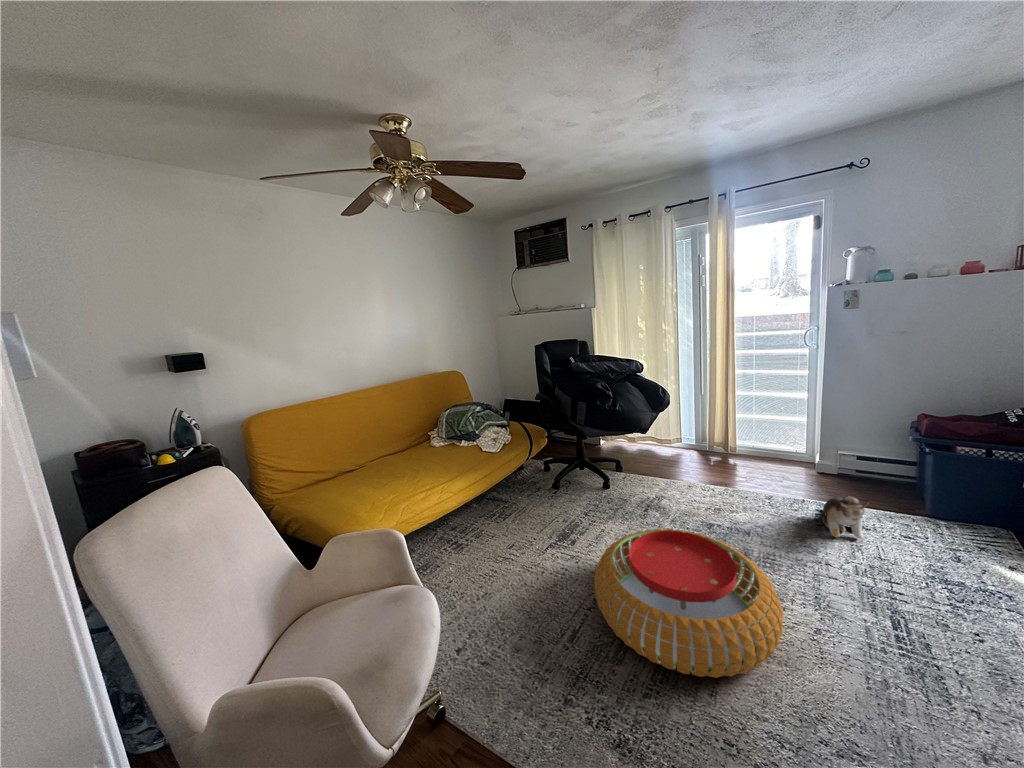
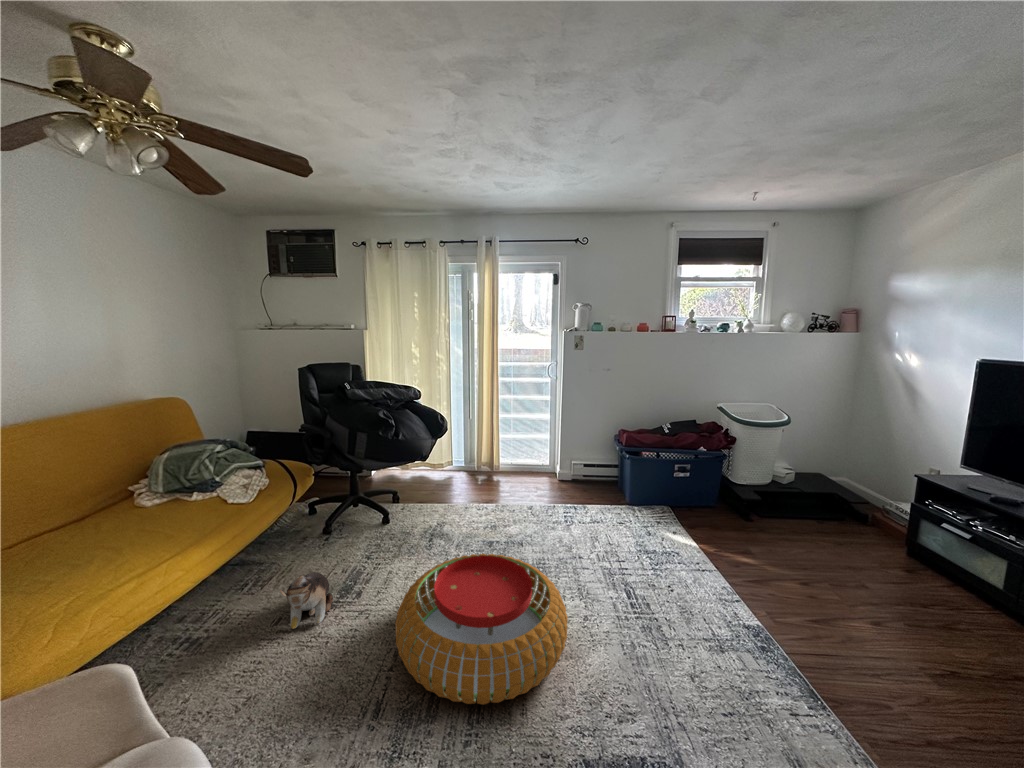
plush toy: present [822,496,868,539] -> present [280,572,333,629]

